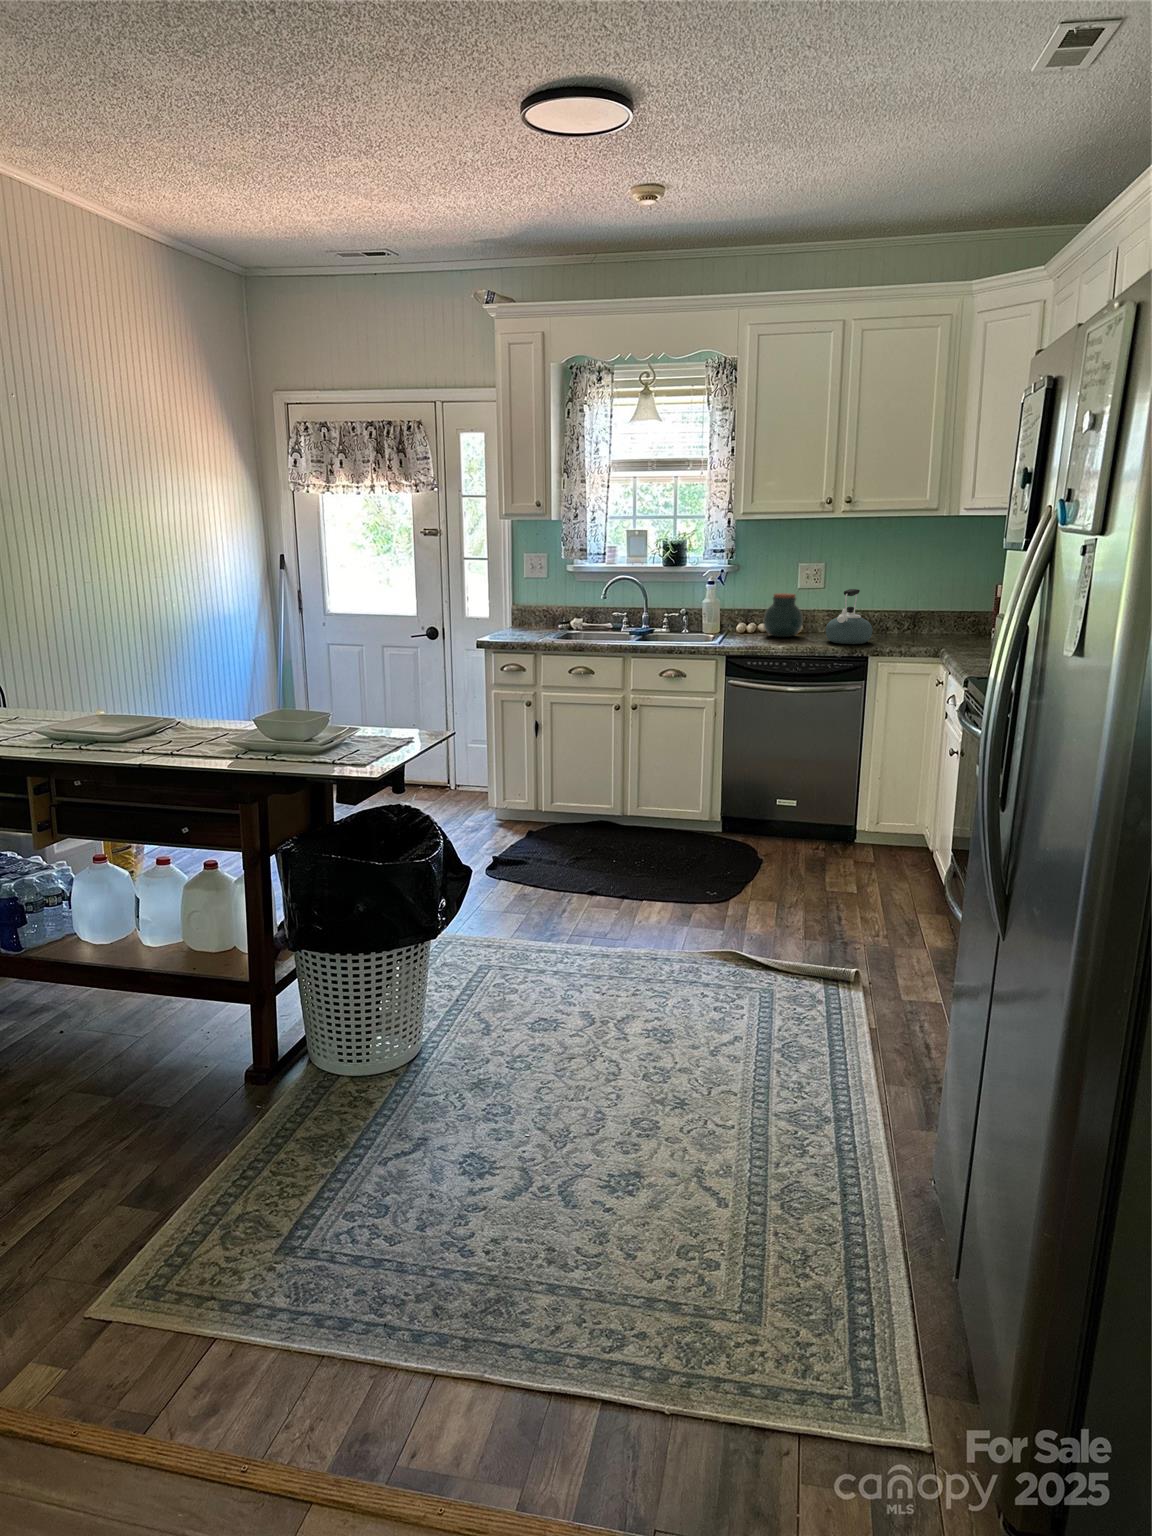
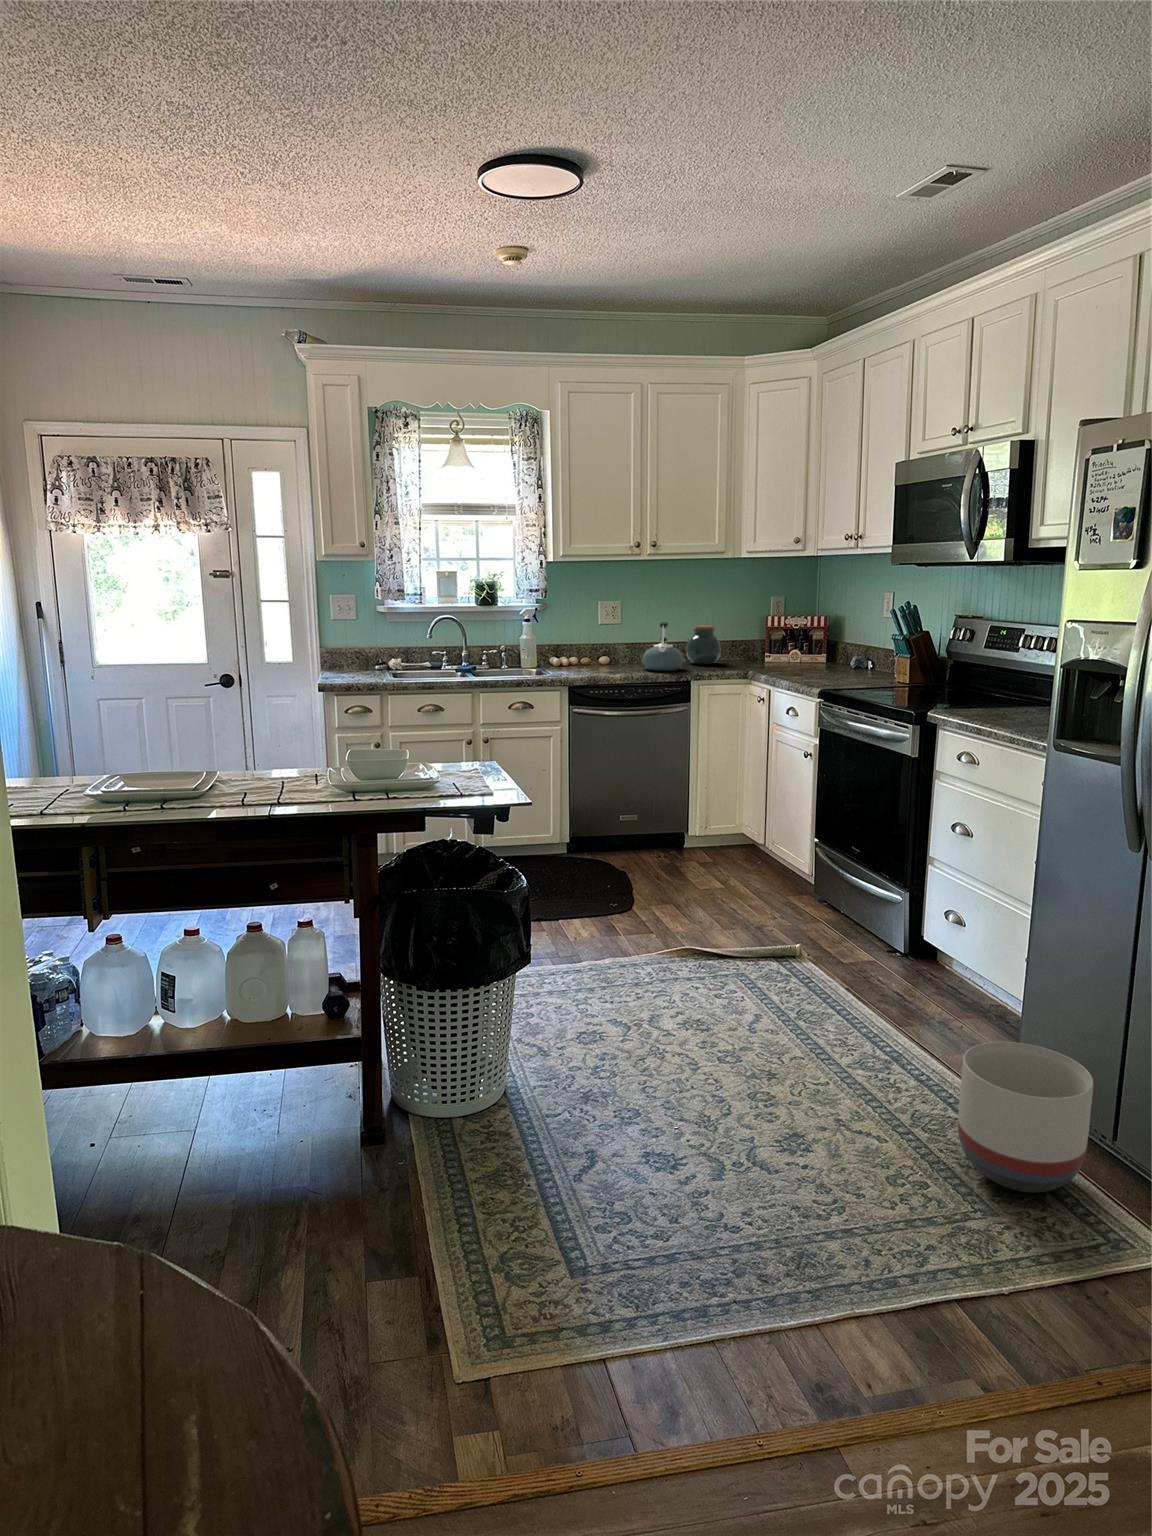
jar: present [764,593,803,637] -> present [686,626,721,664]
planter: none [788,1122,940,1310] -> present [958,1042,1093,1192]

